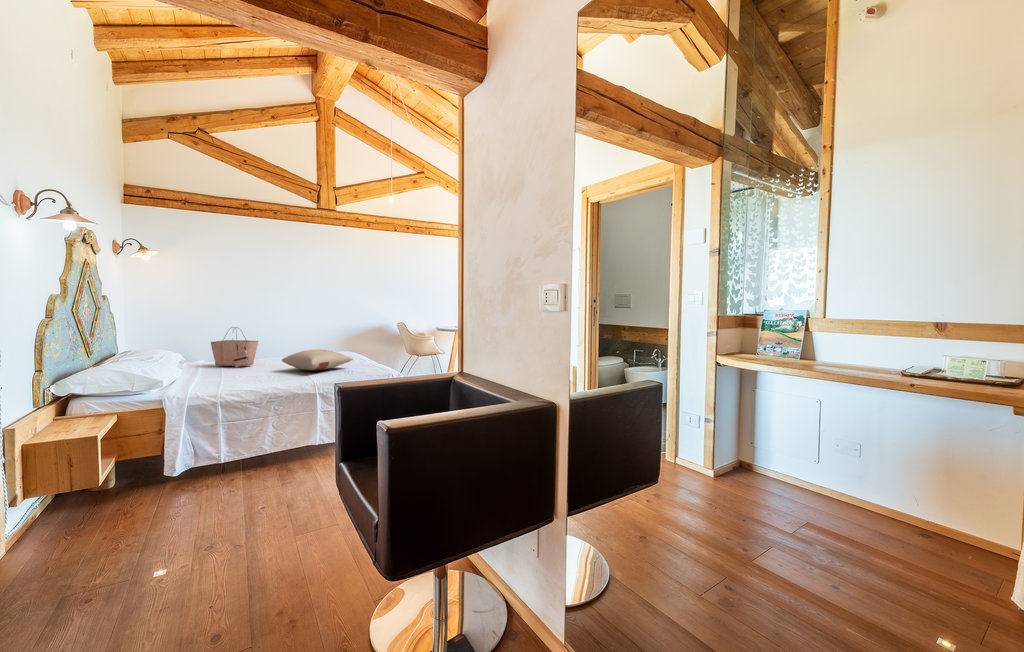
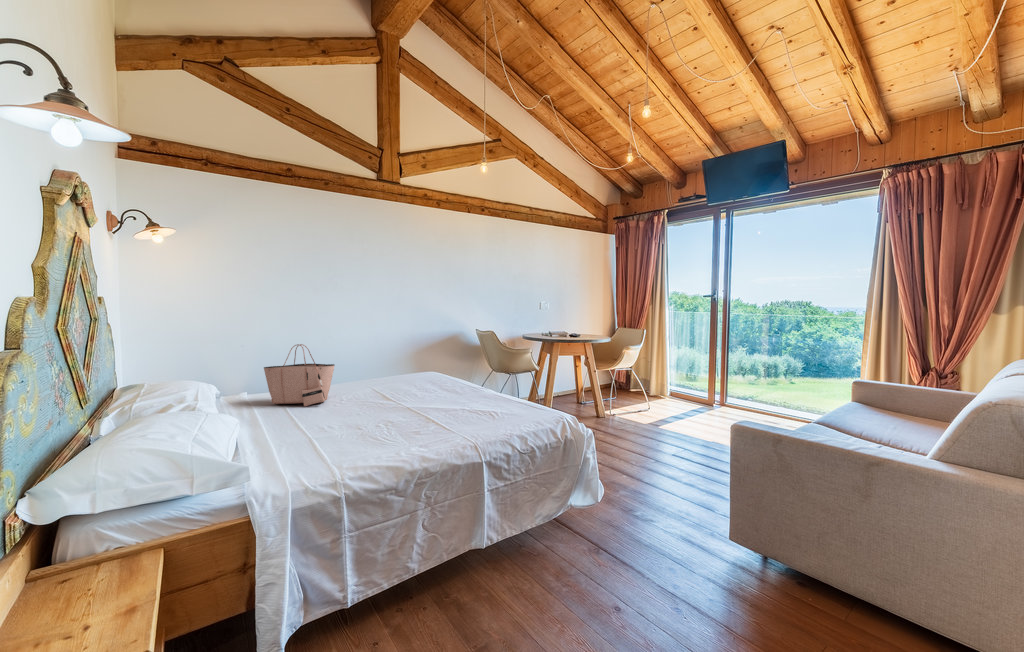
pillow: present [282,349,353,371] -> none [385,378,485,412]

